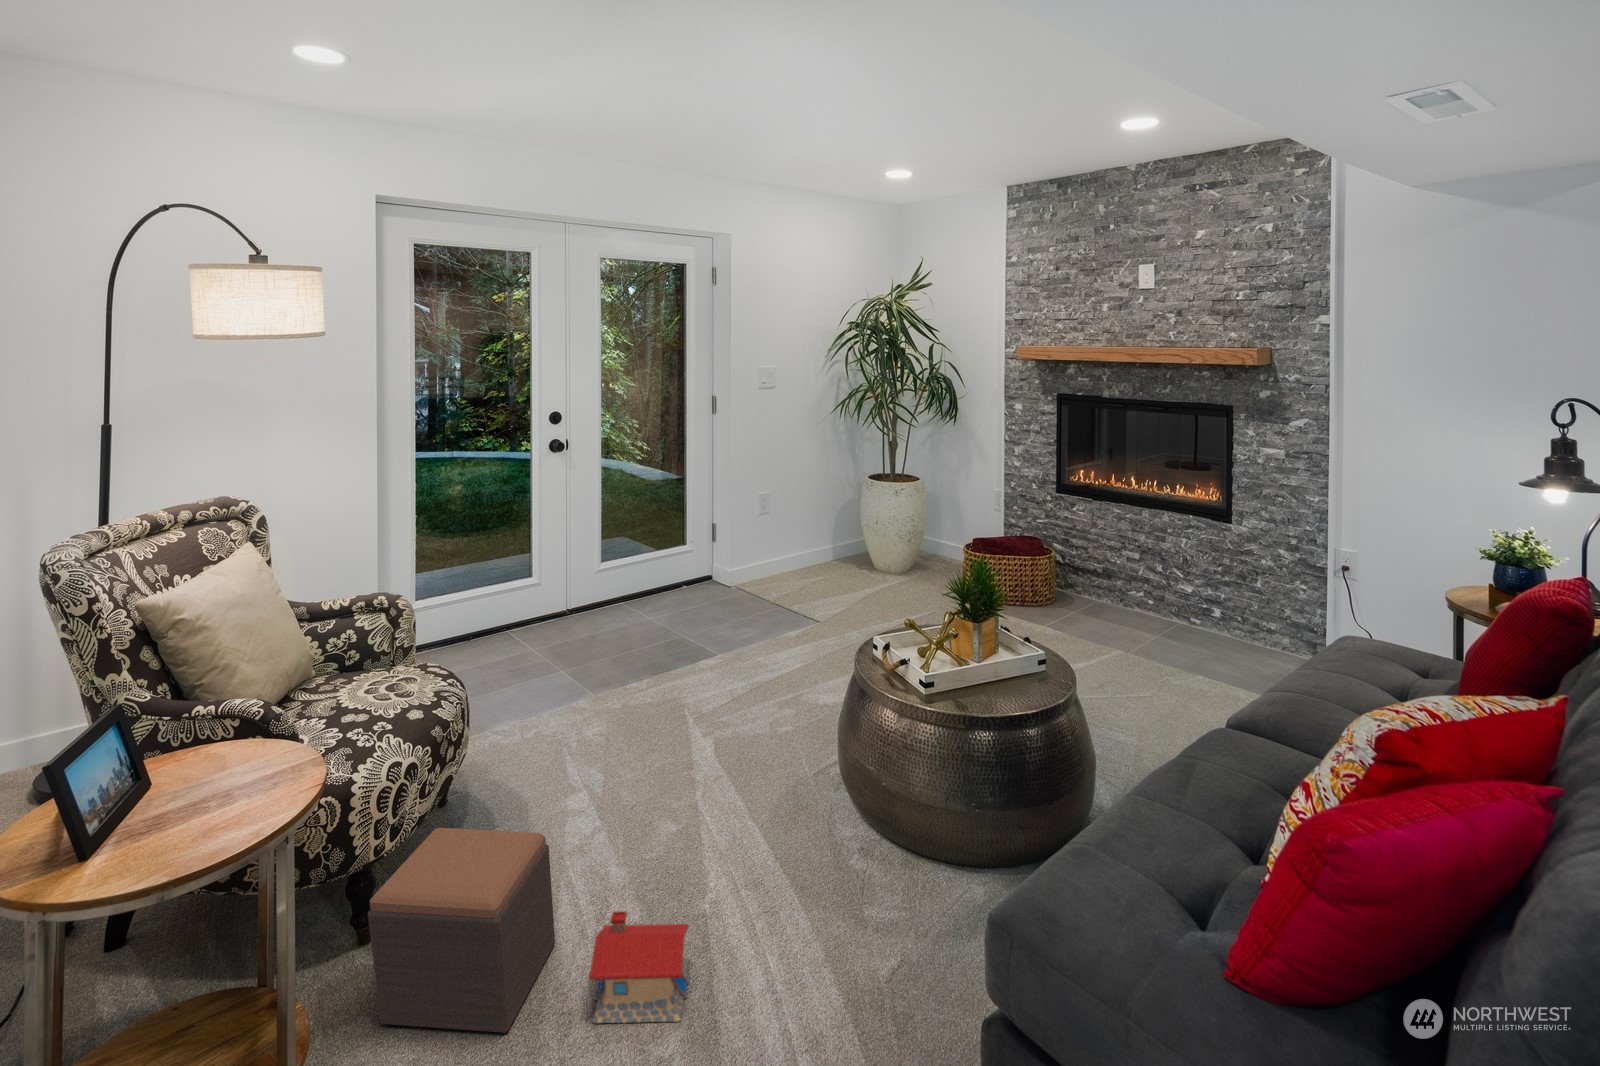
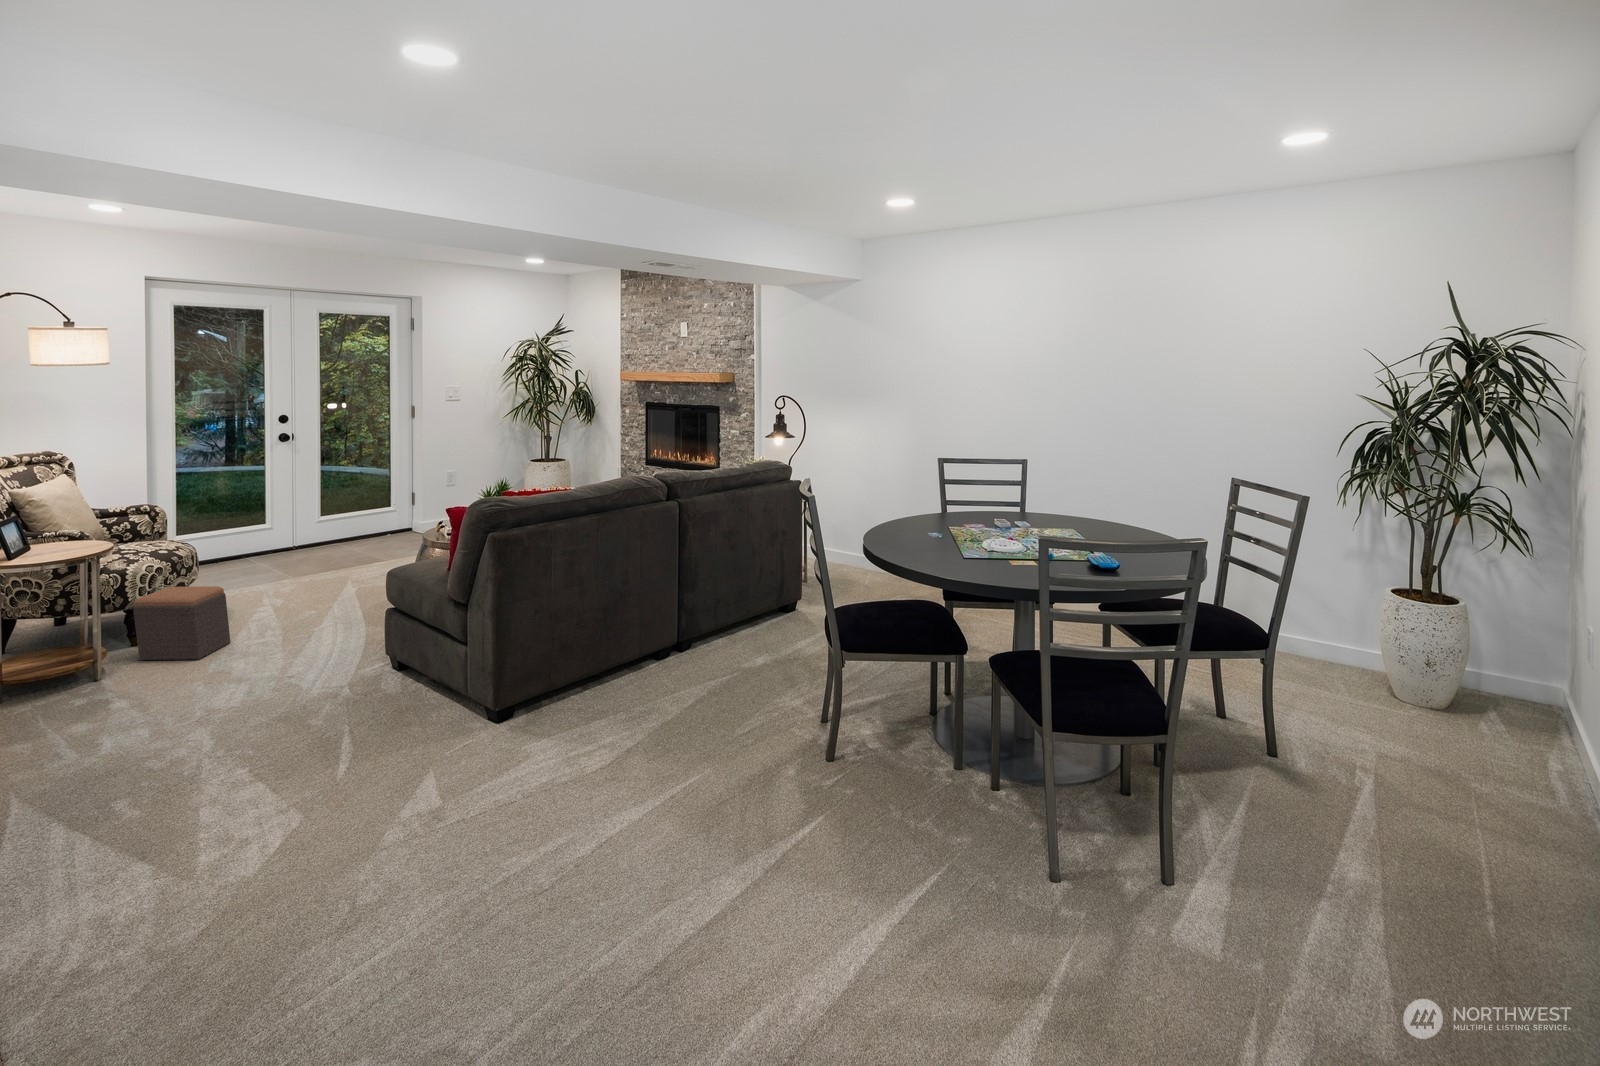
toy house: present [589,911,689,1023] -> none [238,617,295,656]

